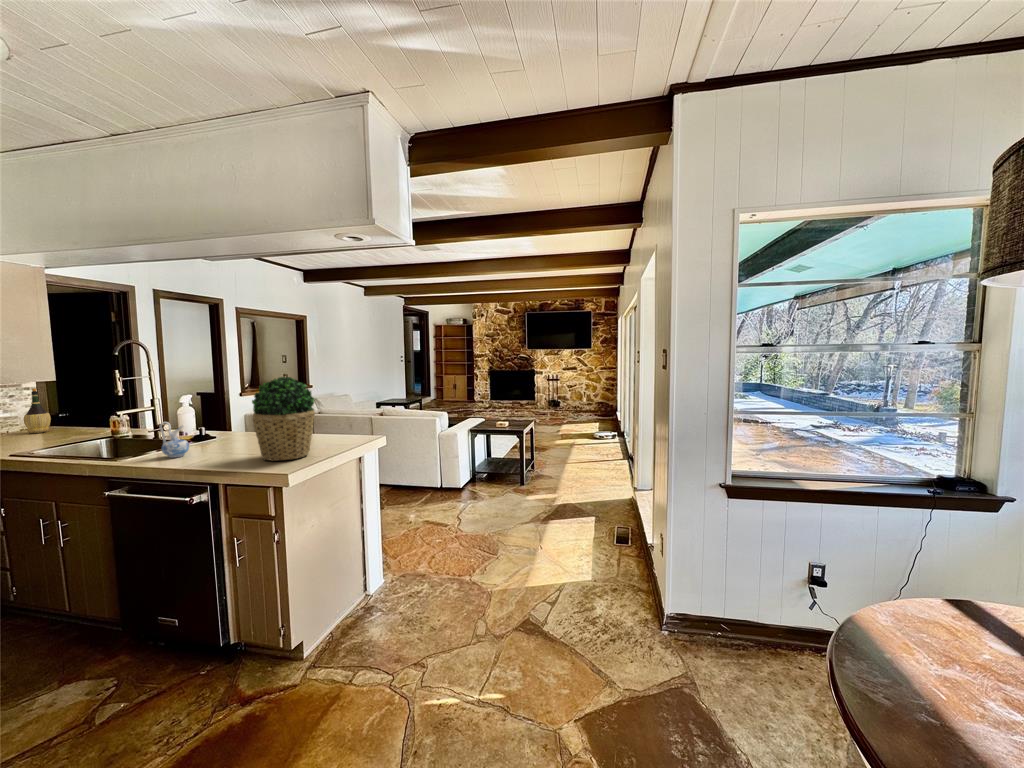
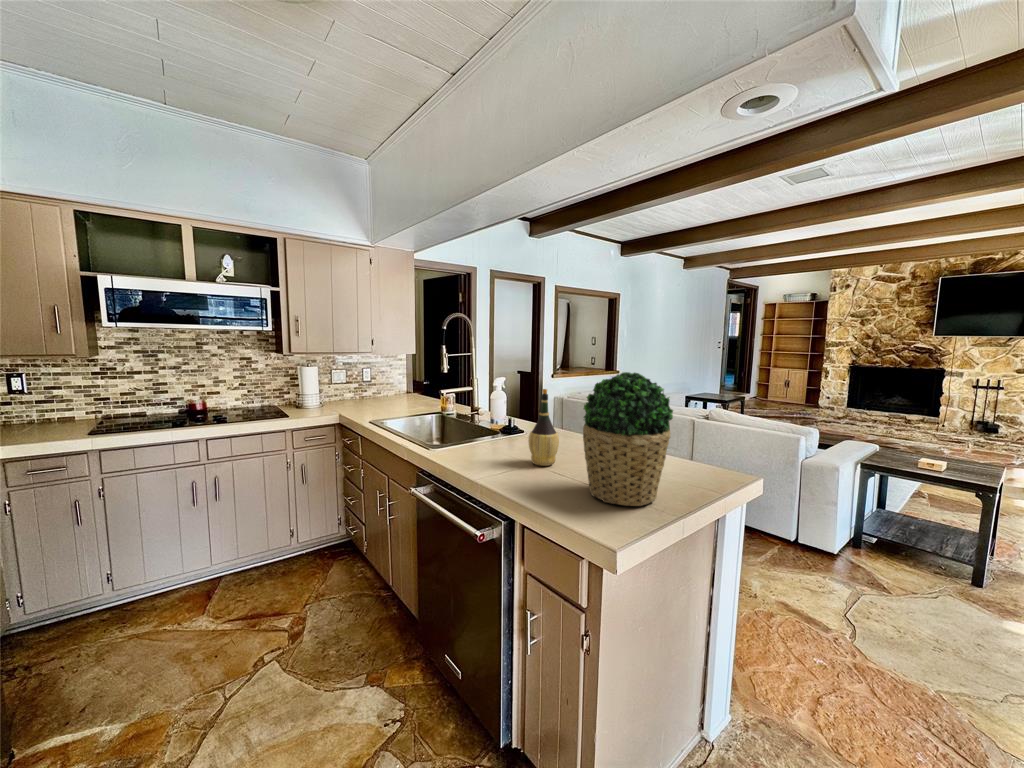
wine bottle: present [23,388,51,433] -> present [528,389,559,466]
ceramic pitcher: present [160,422,189,458] -> none [479,416,506,462]

